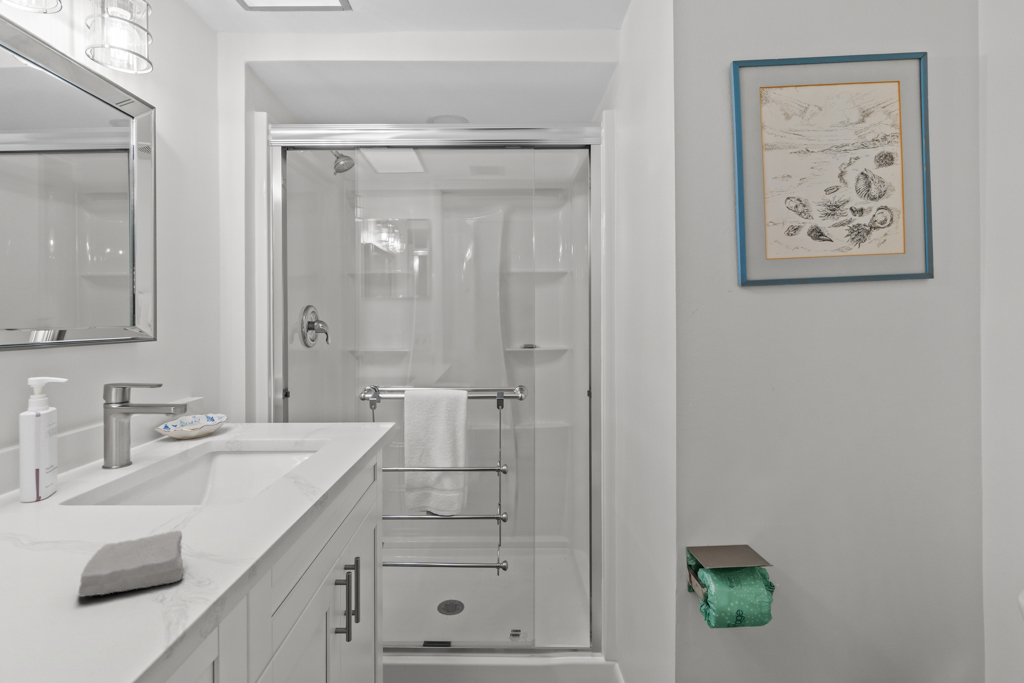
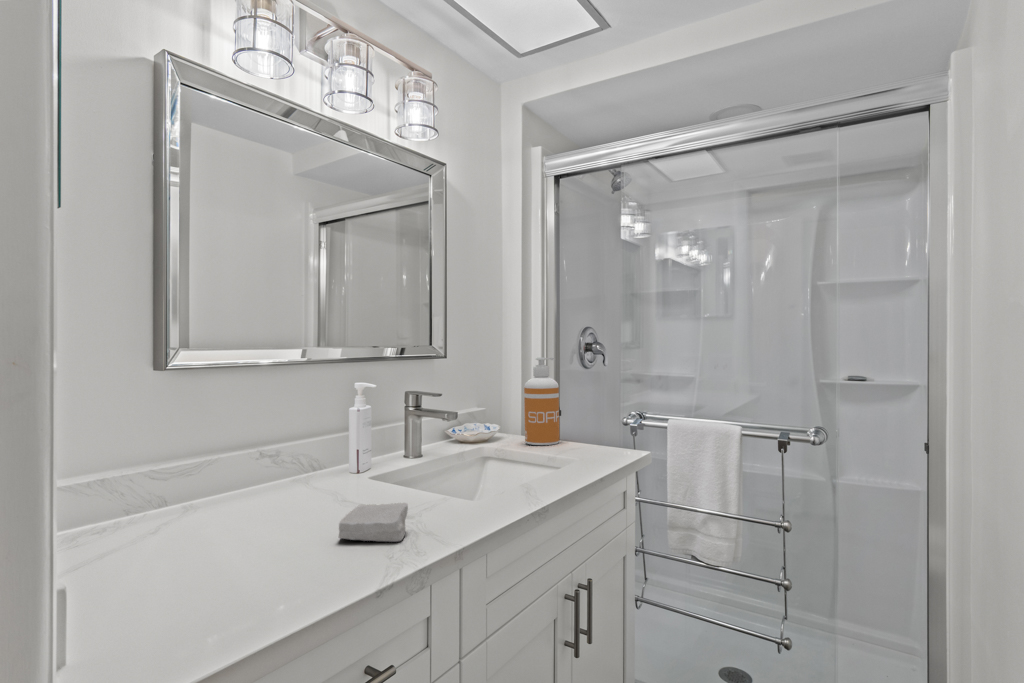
soap dispenser: none [259,340,300,434] -> present [524,357,559,445]

